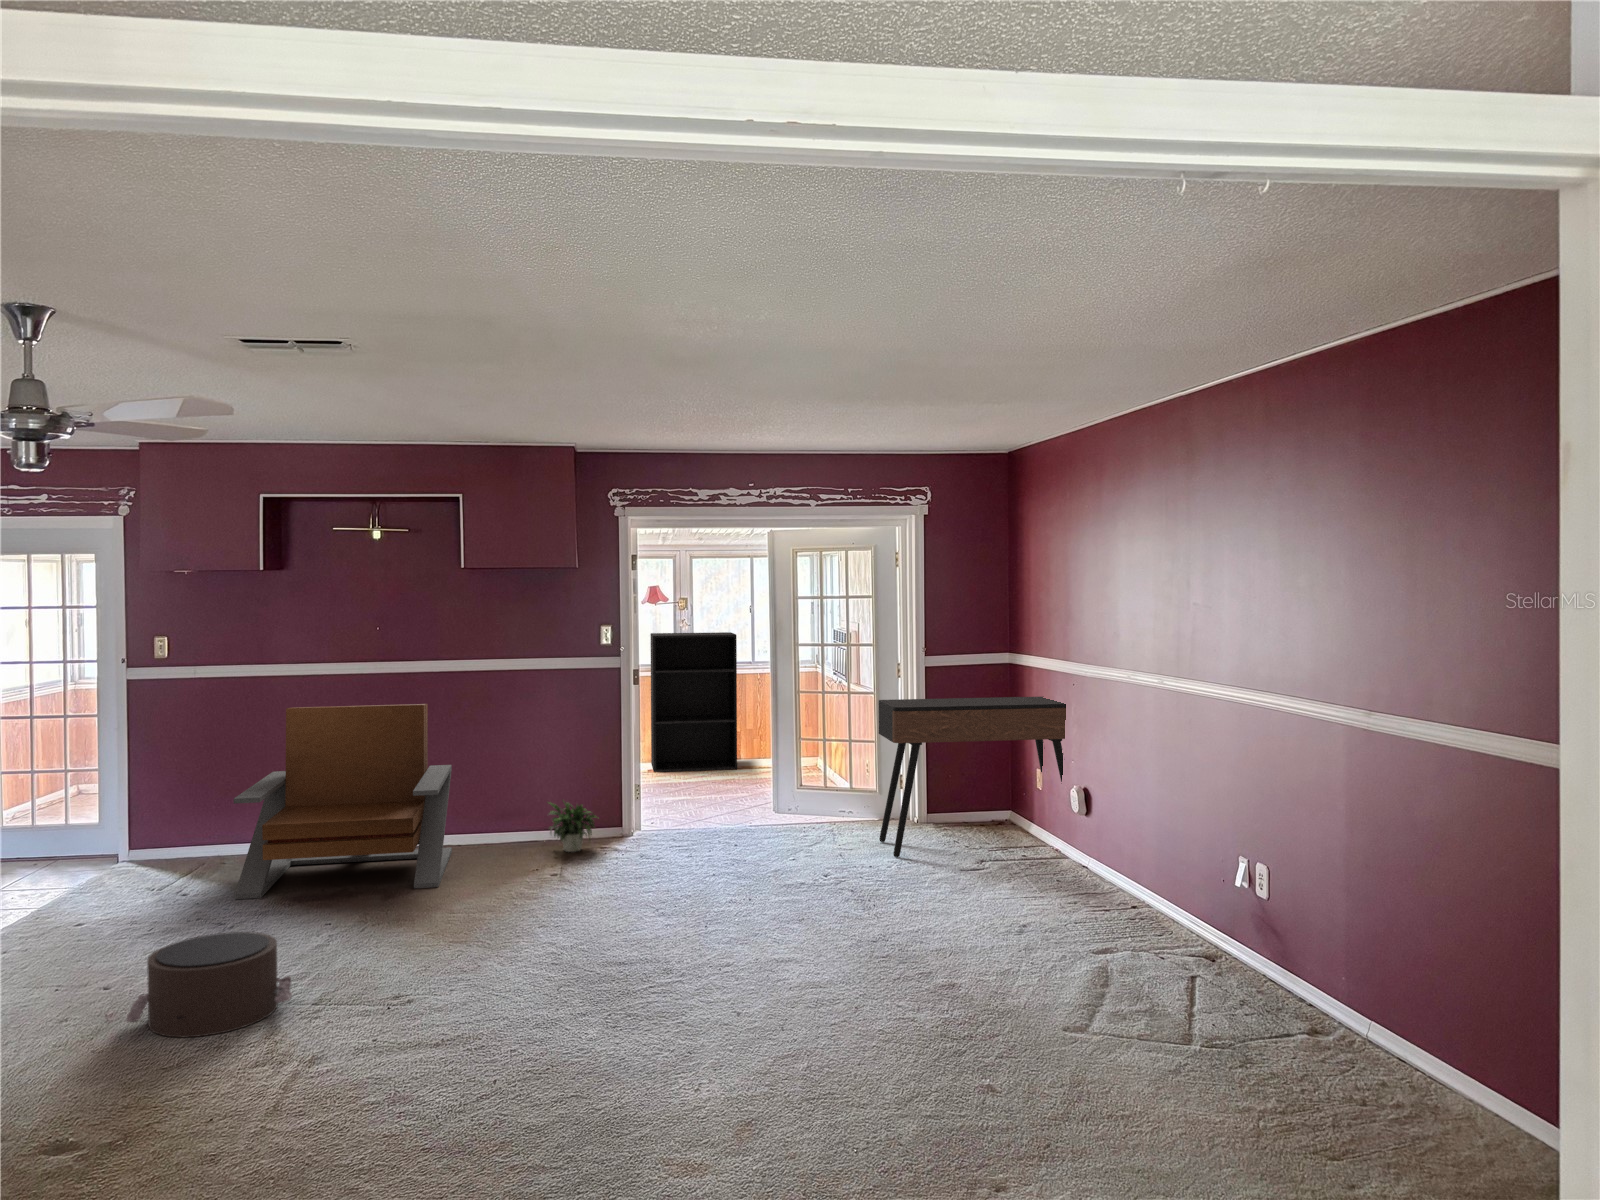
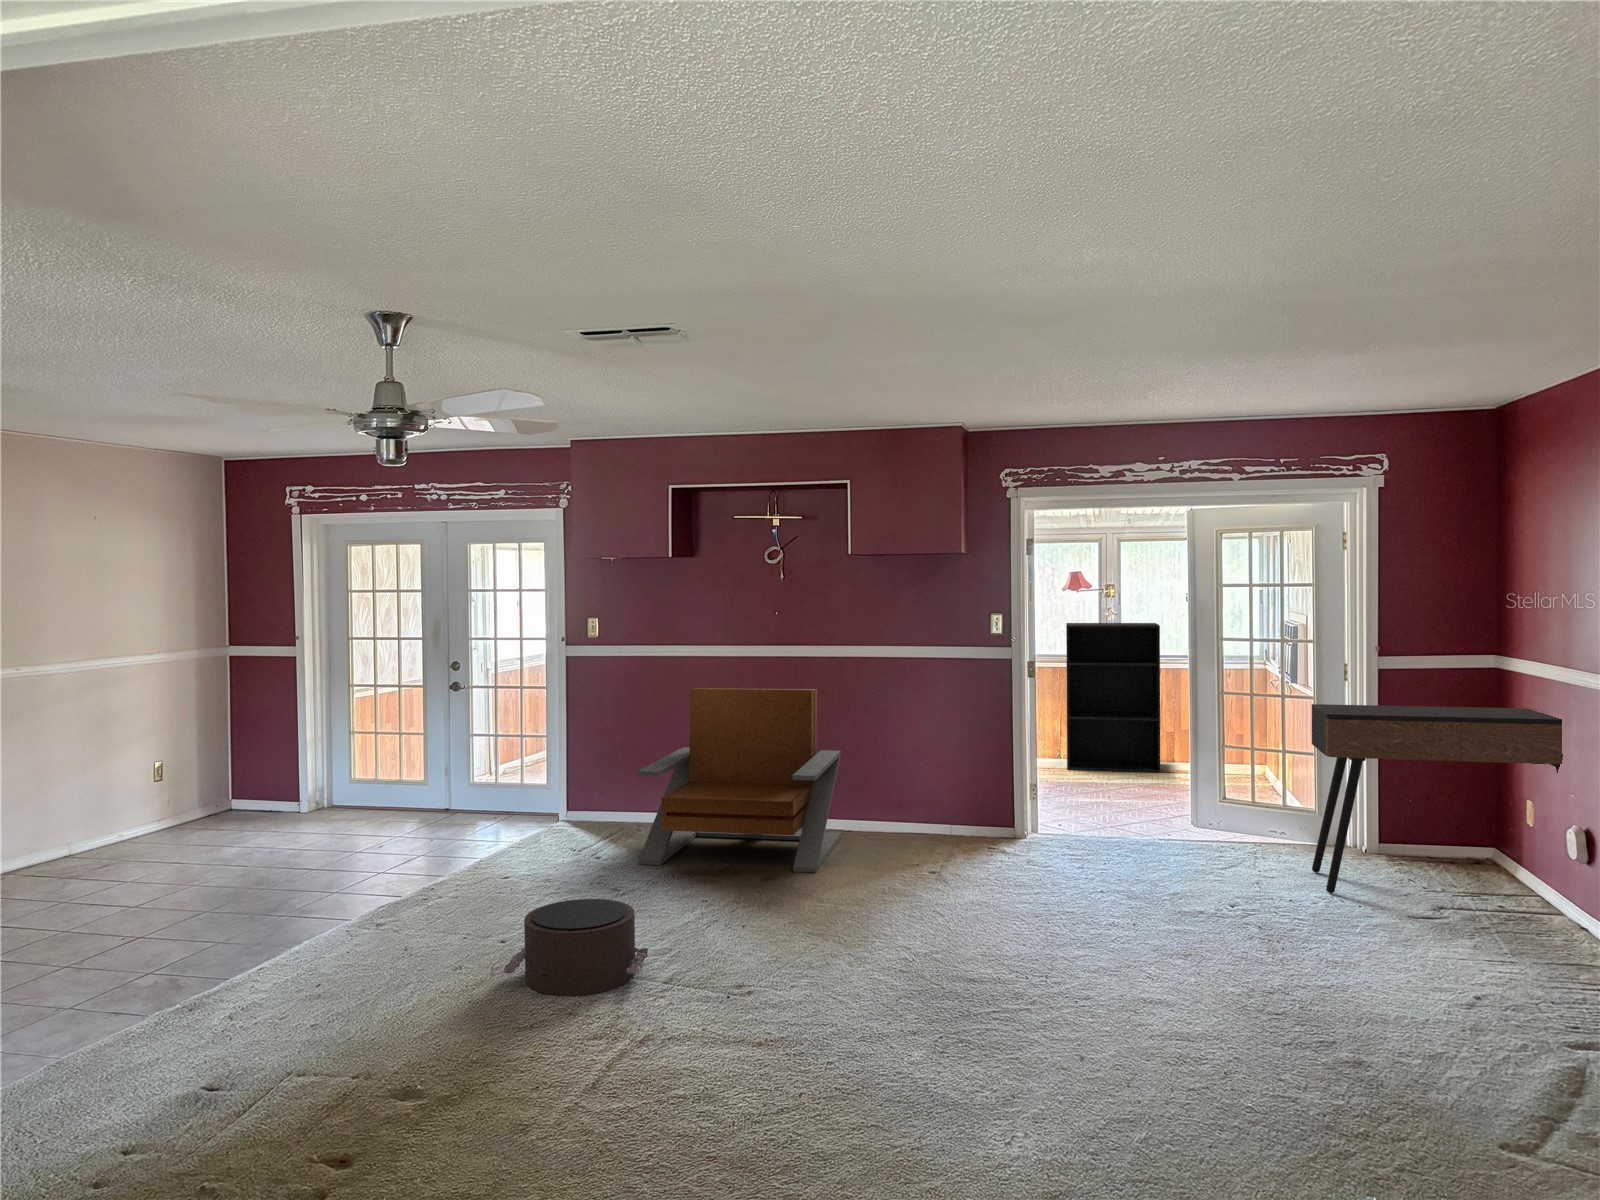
potted plant: present [549,802,597,852] -> none [931,793,985,849]

